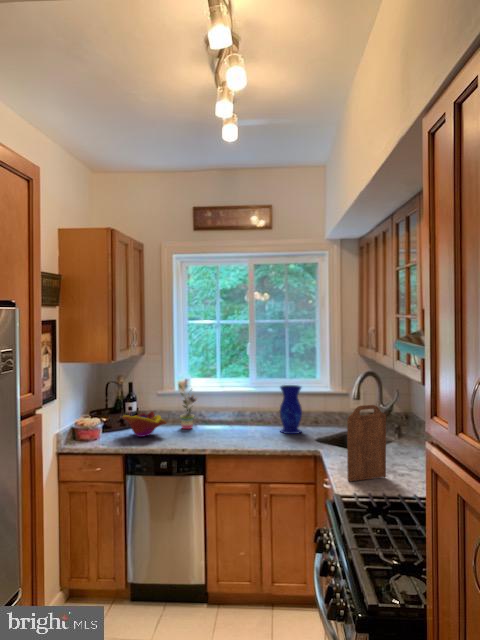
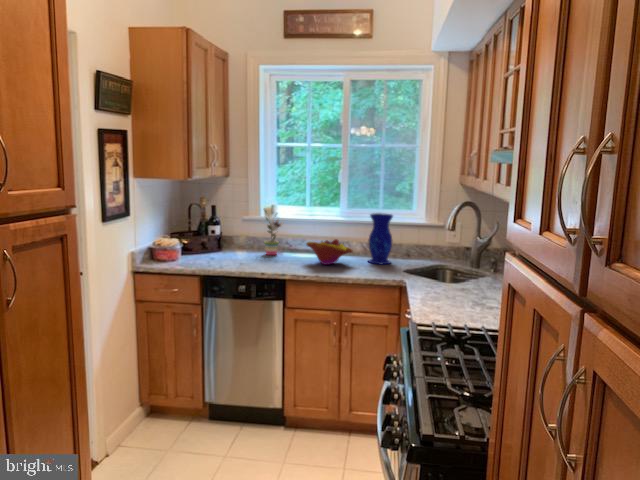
cutting board: present [347,405,386,481] -> none [429,229,477,311]
decorative bowl: present [123,411,166,437] -> present [306,239,352,265]

